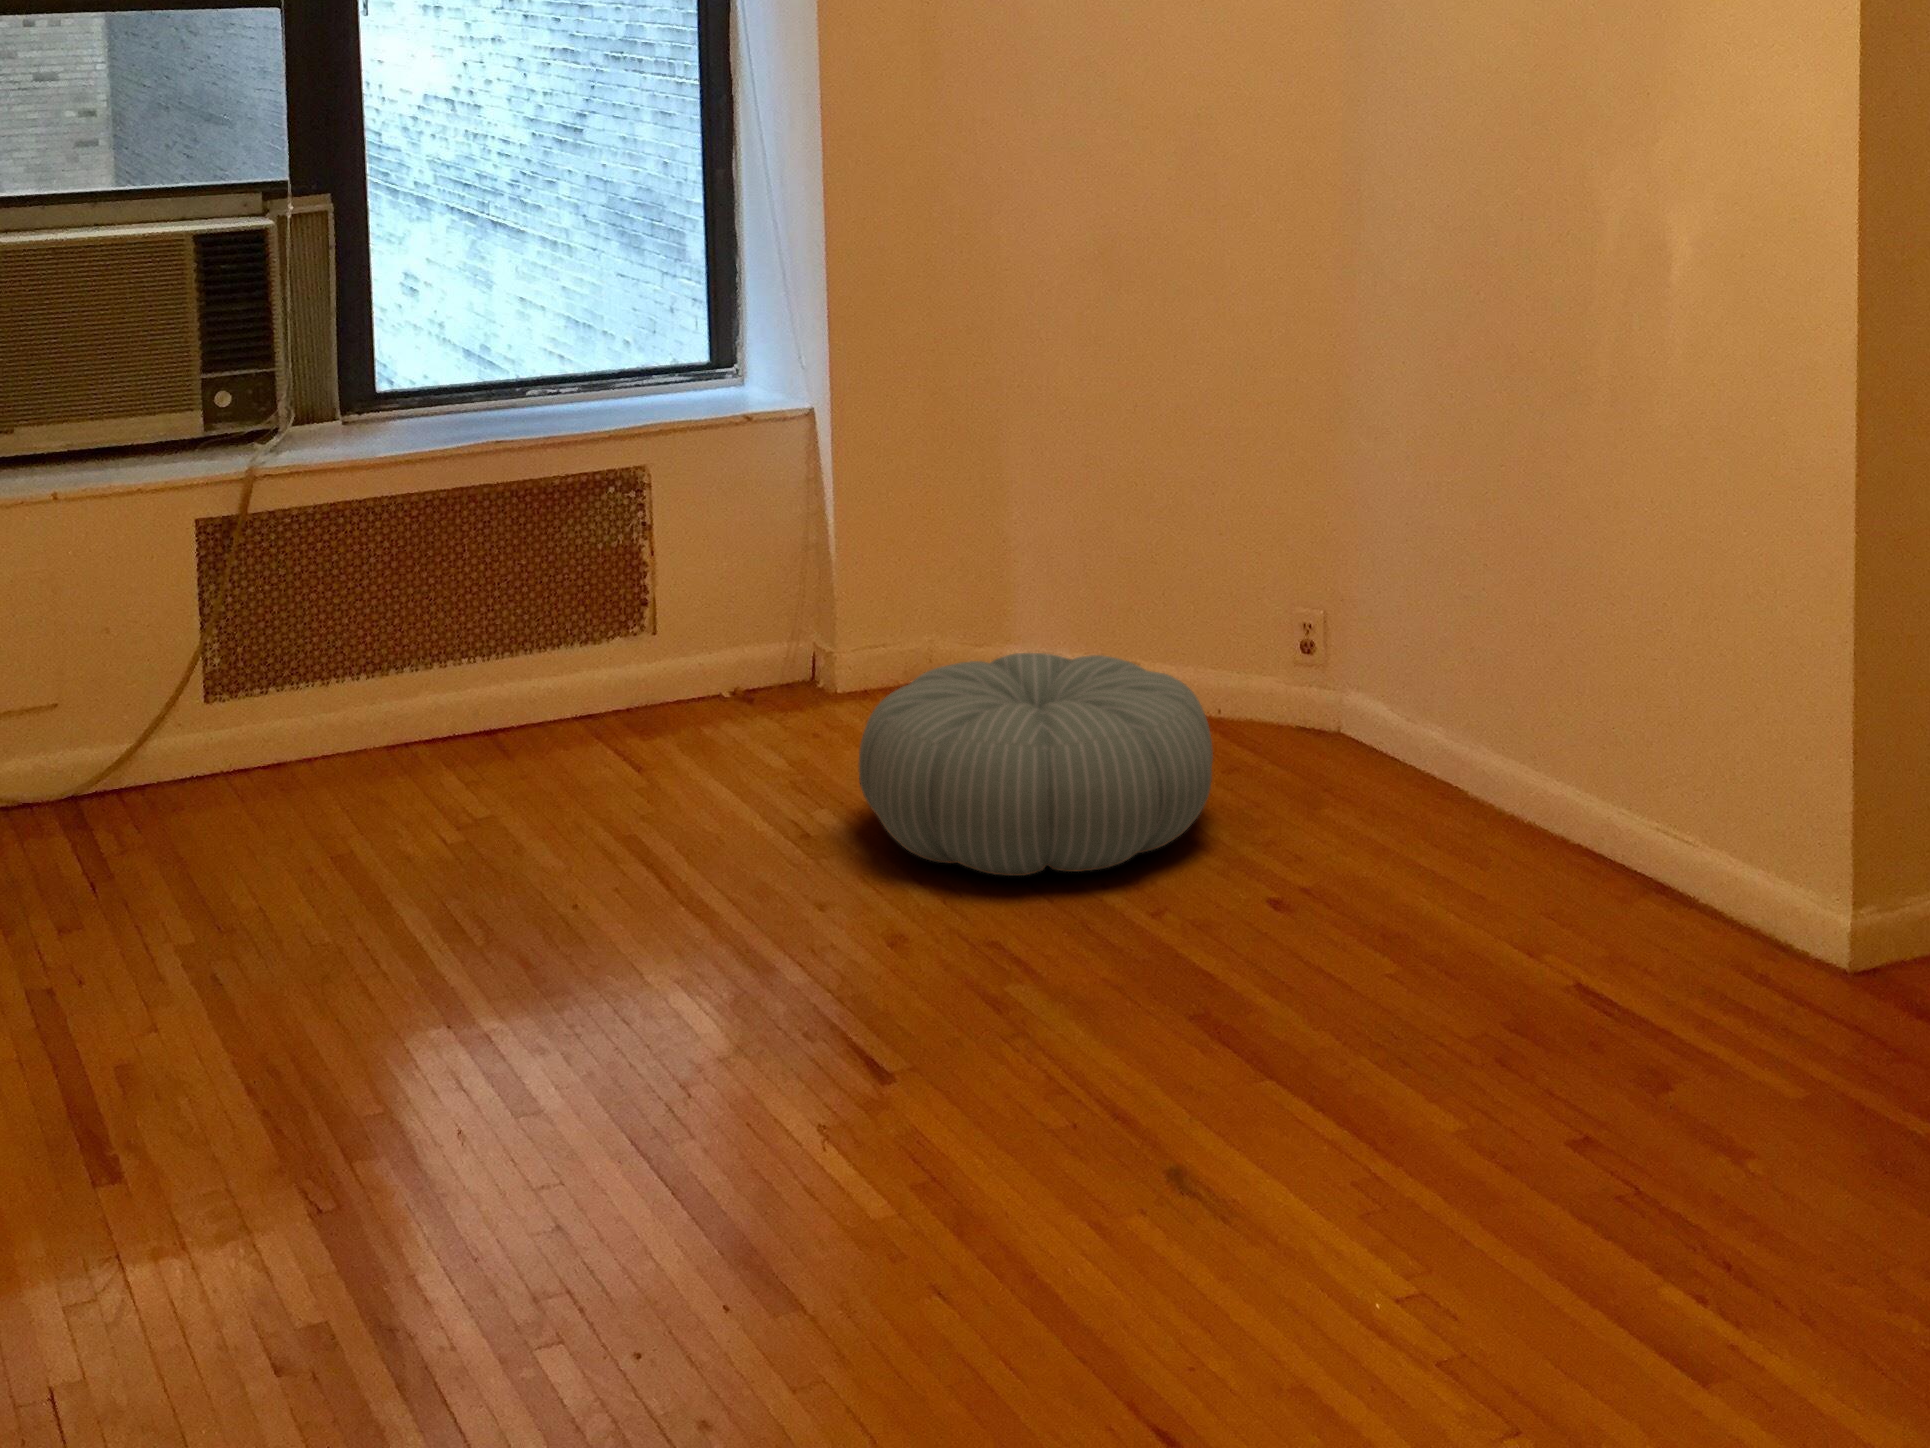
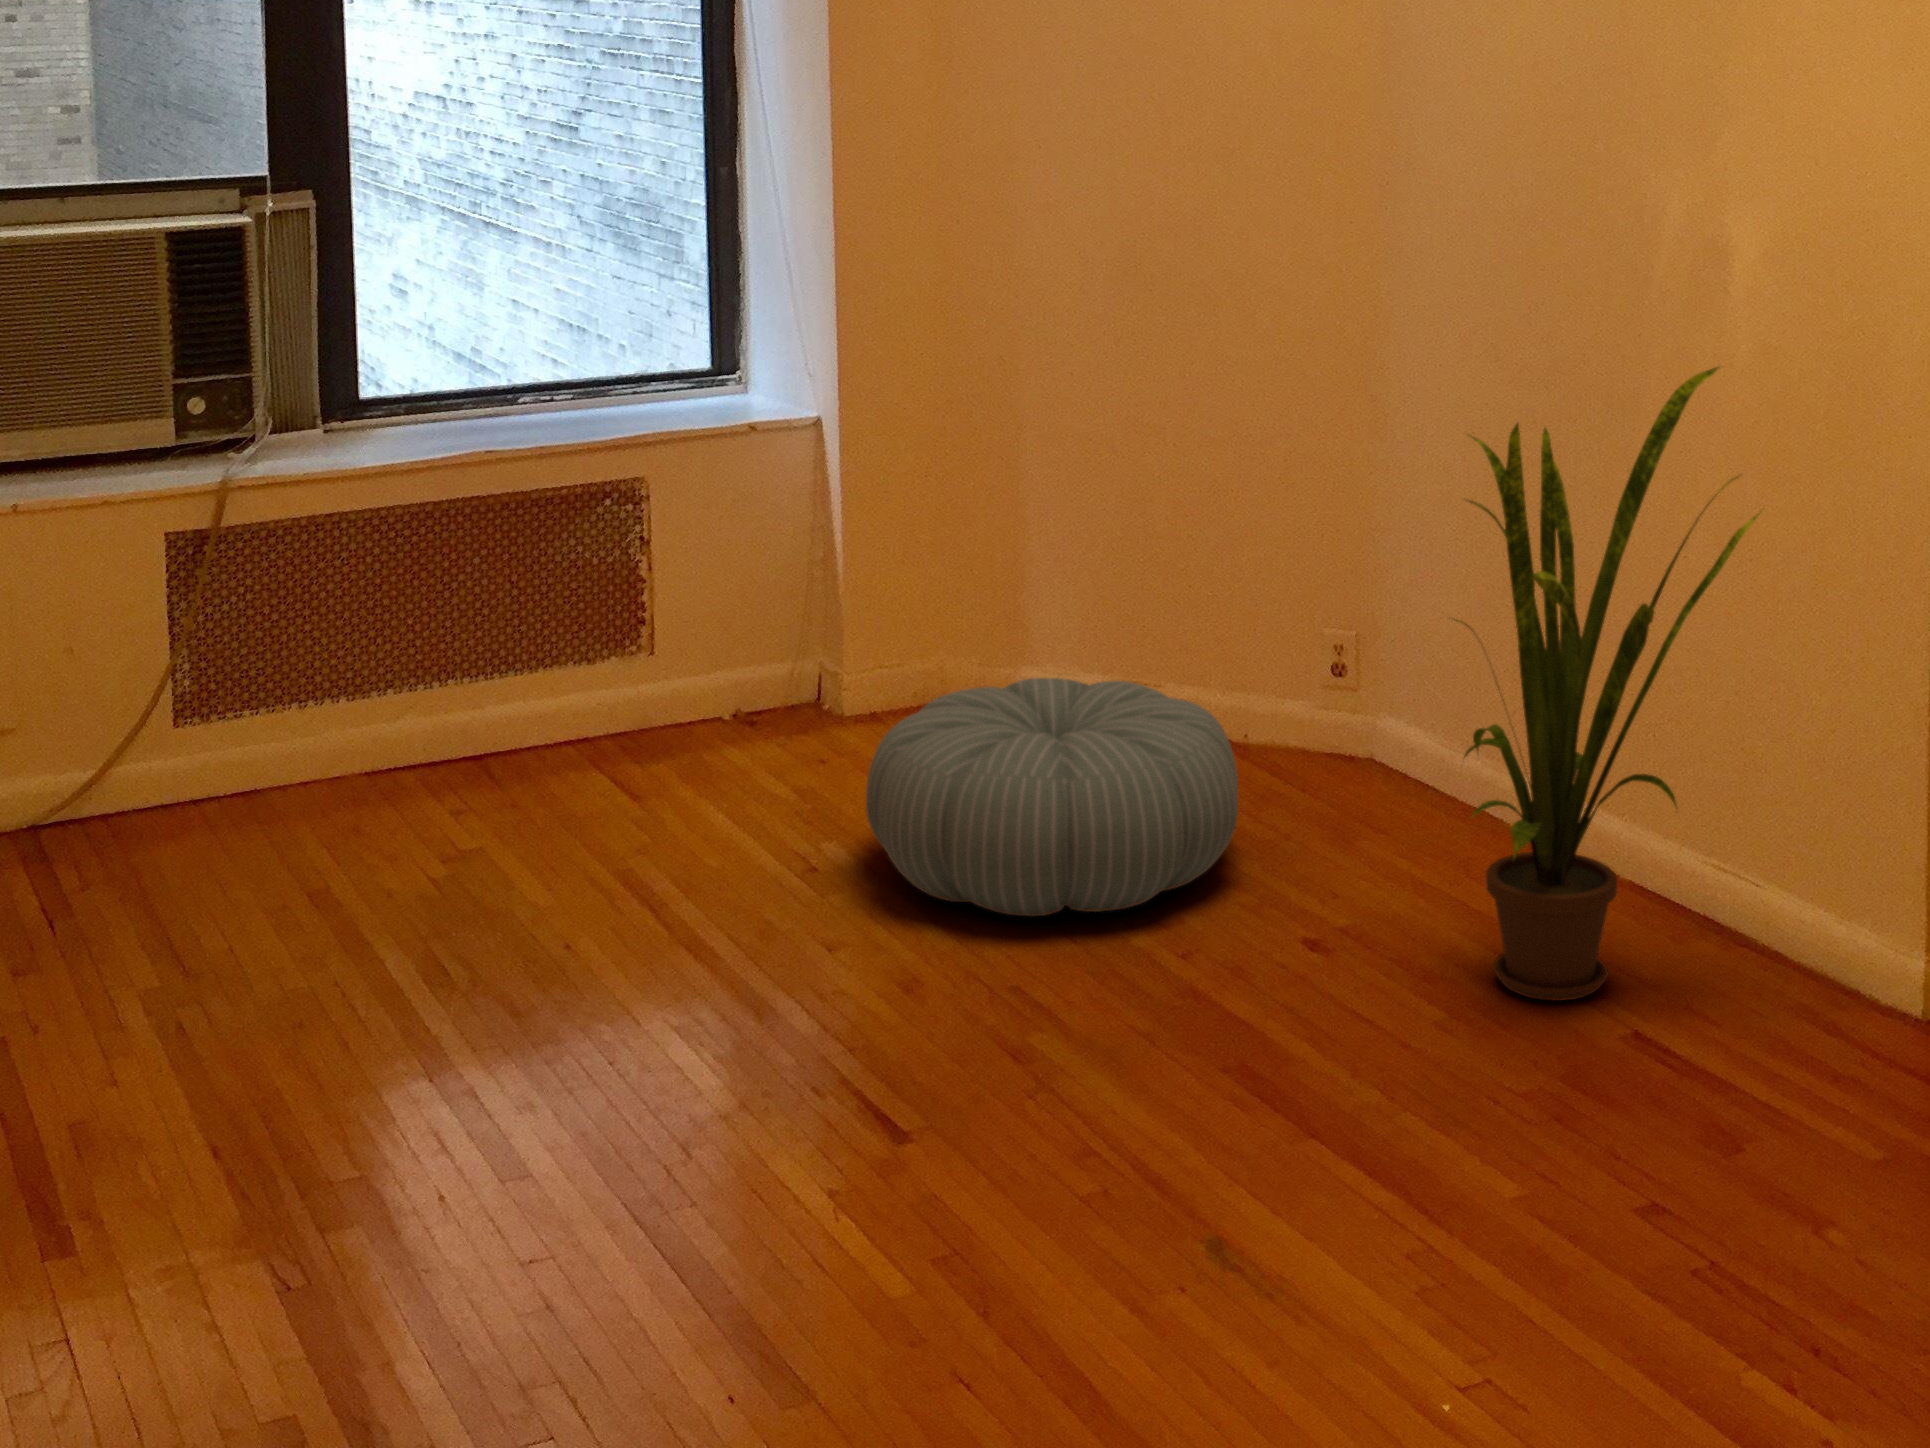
house plant: none [1401,350,1706,951] -> present [1449,367,1760,1001]

